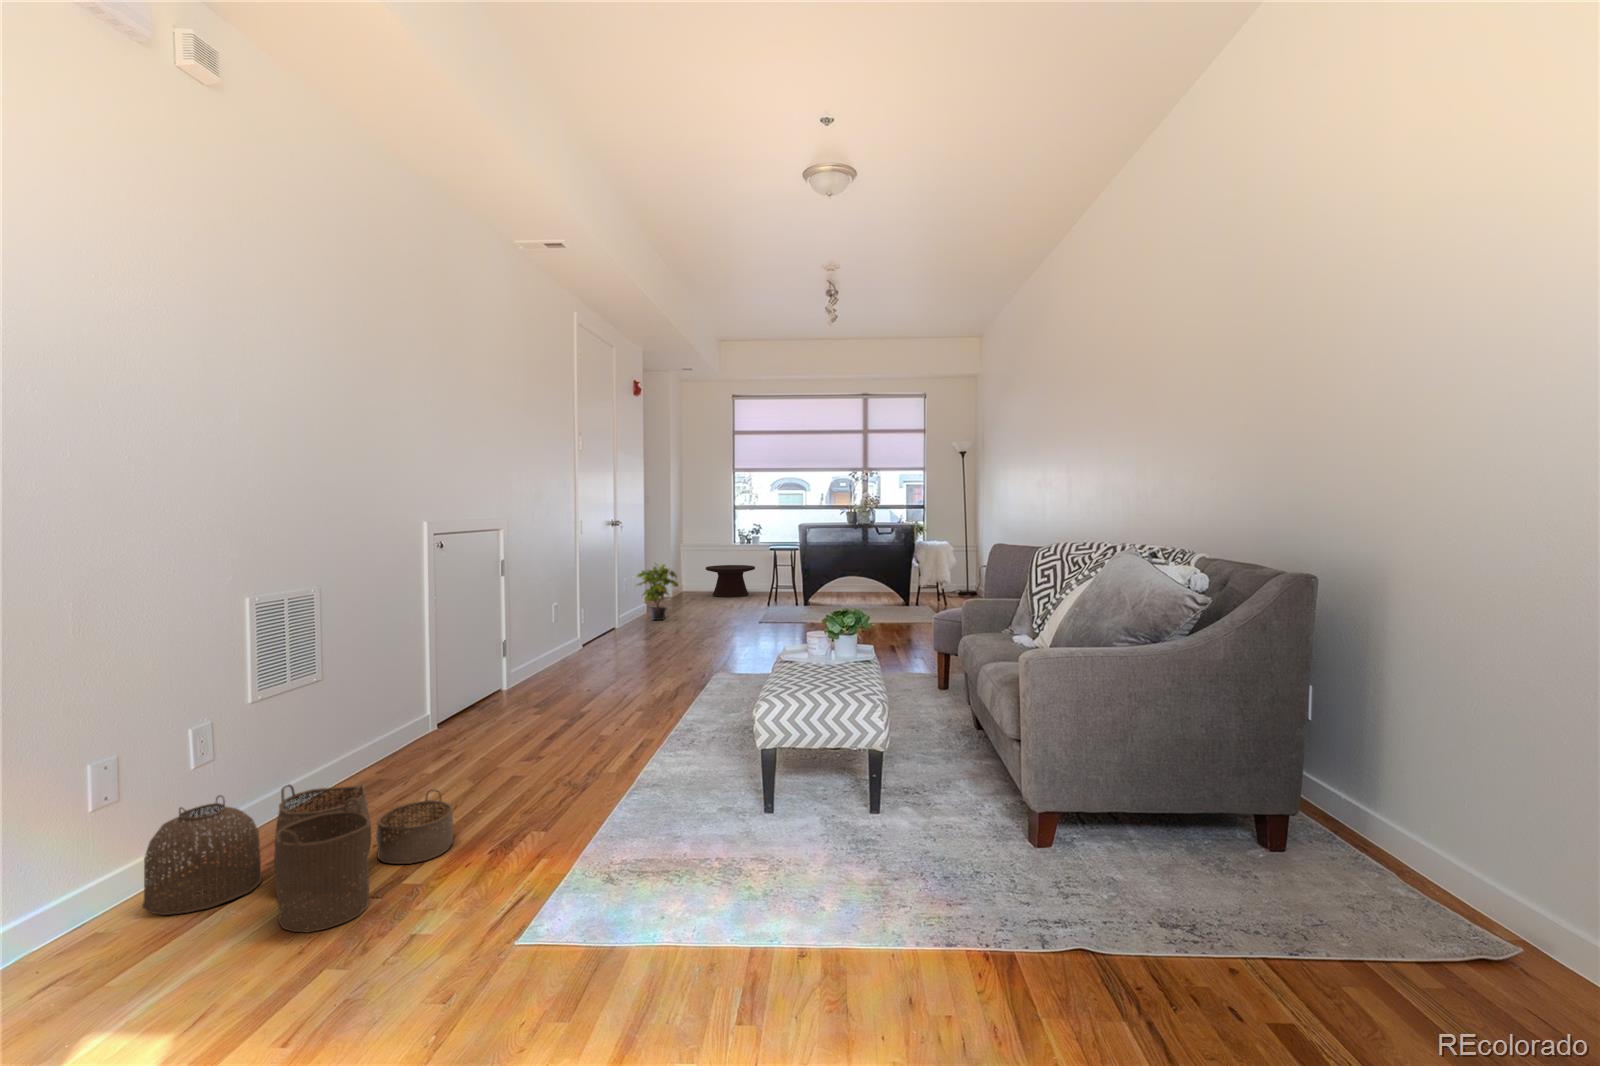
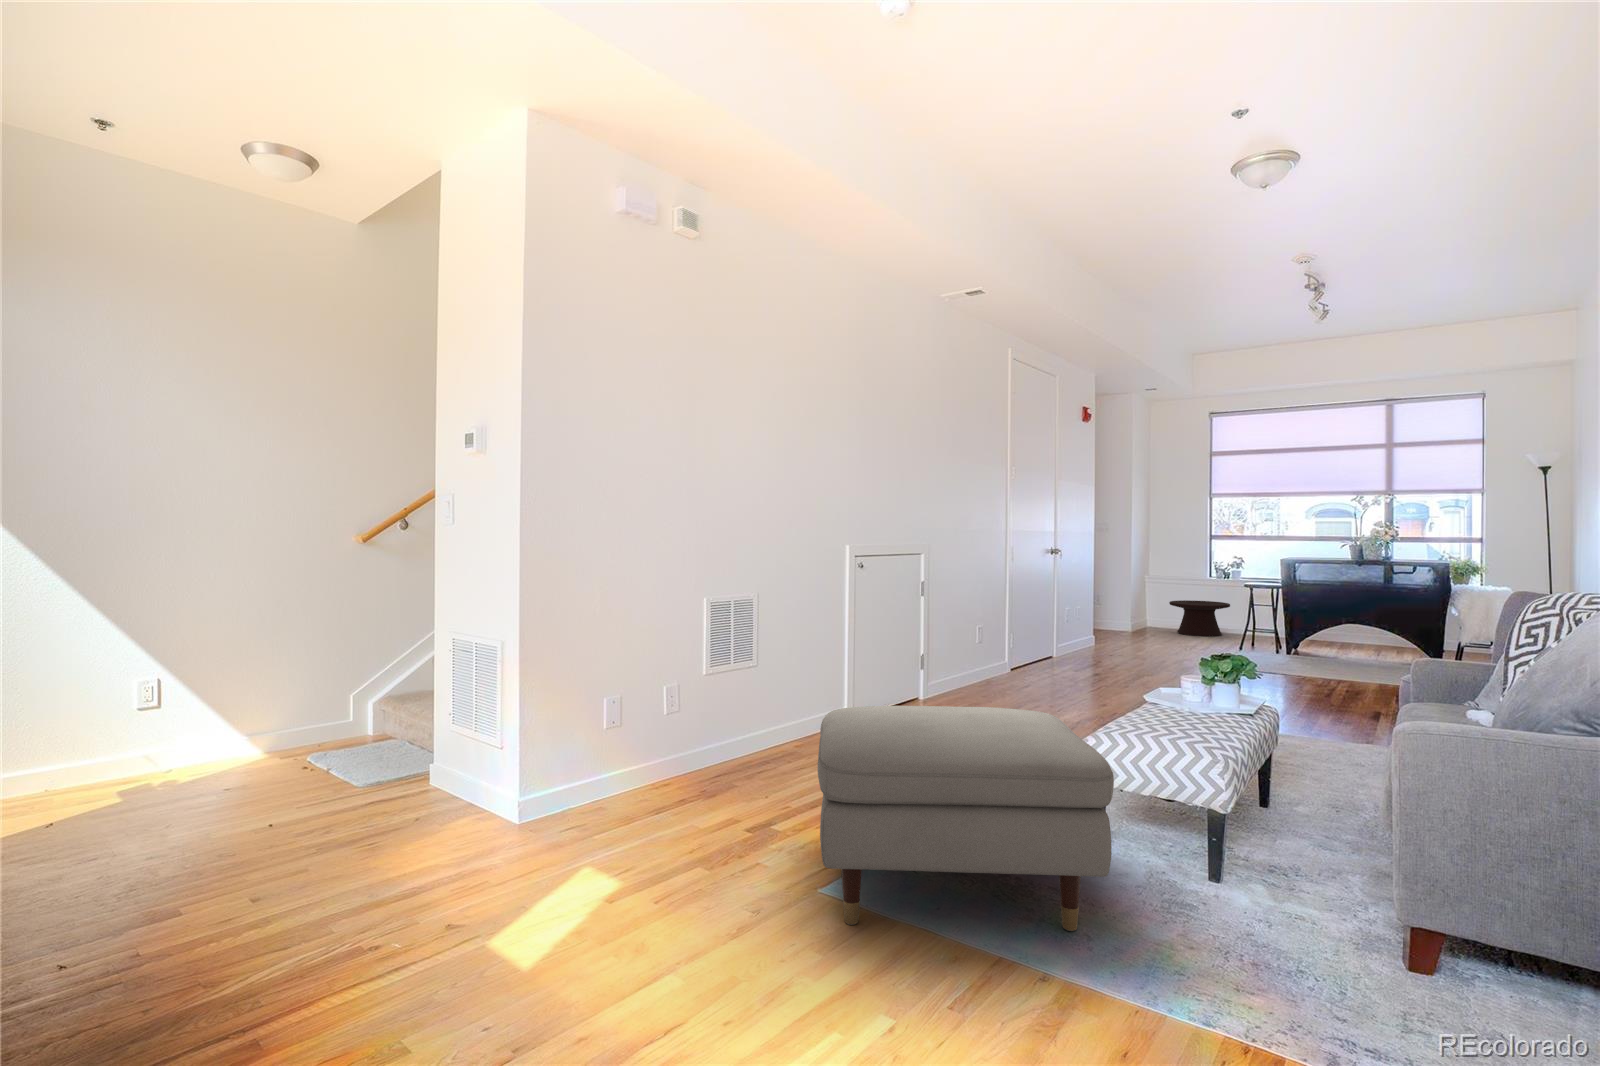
potted plant: present [637,564,679,620] -> none [1075,593,1125,652]
ottoman: none [487,685,836,971] -> present [818,706,1114,931]
woven basket: present [142,784,453,933] -> none [628,736,819,843]

